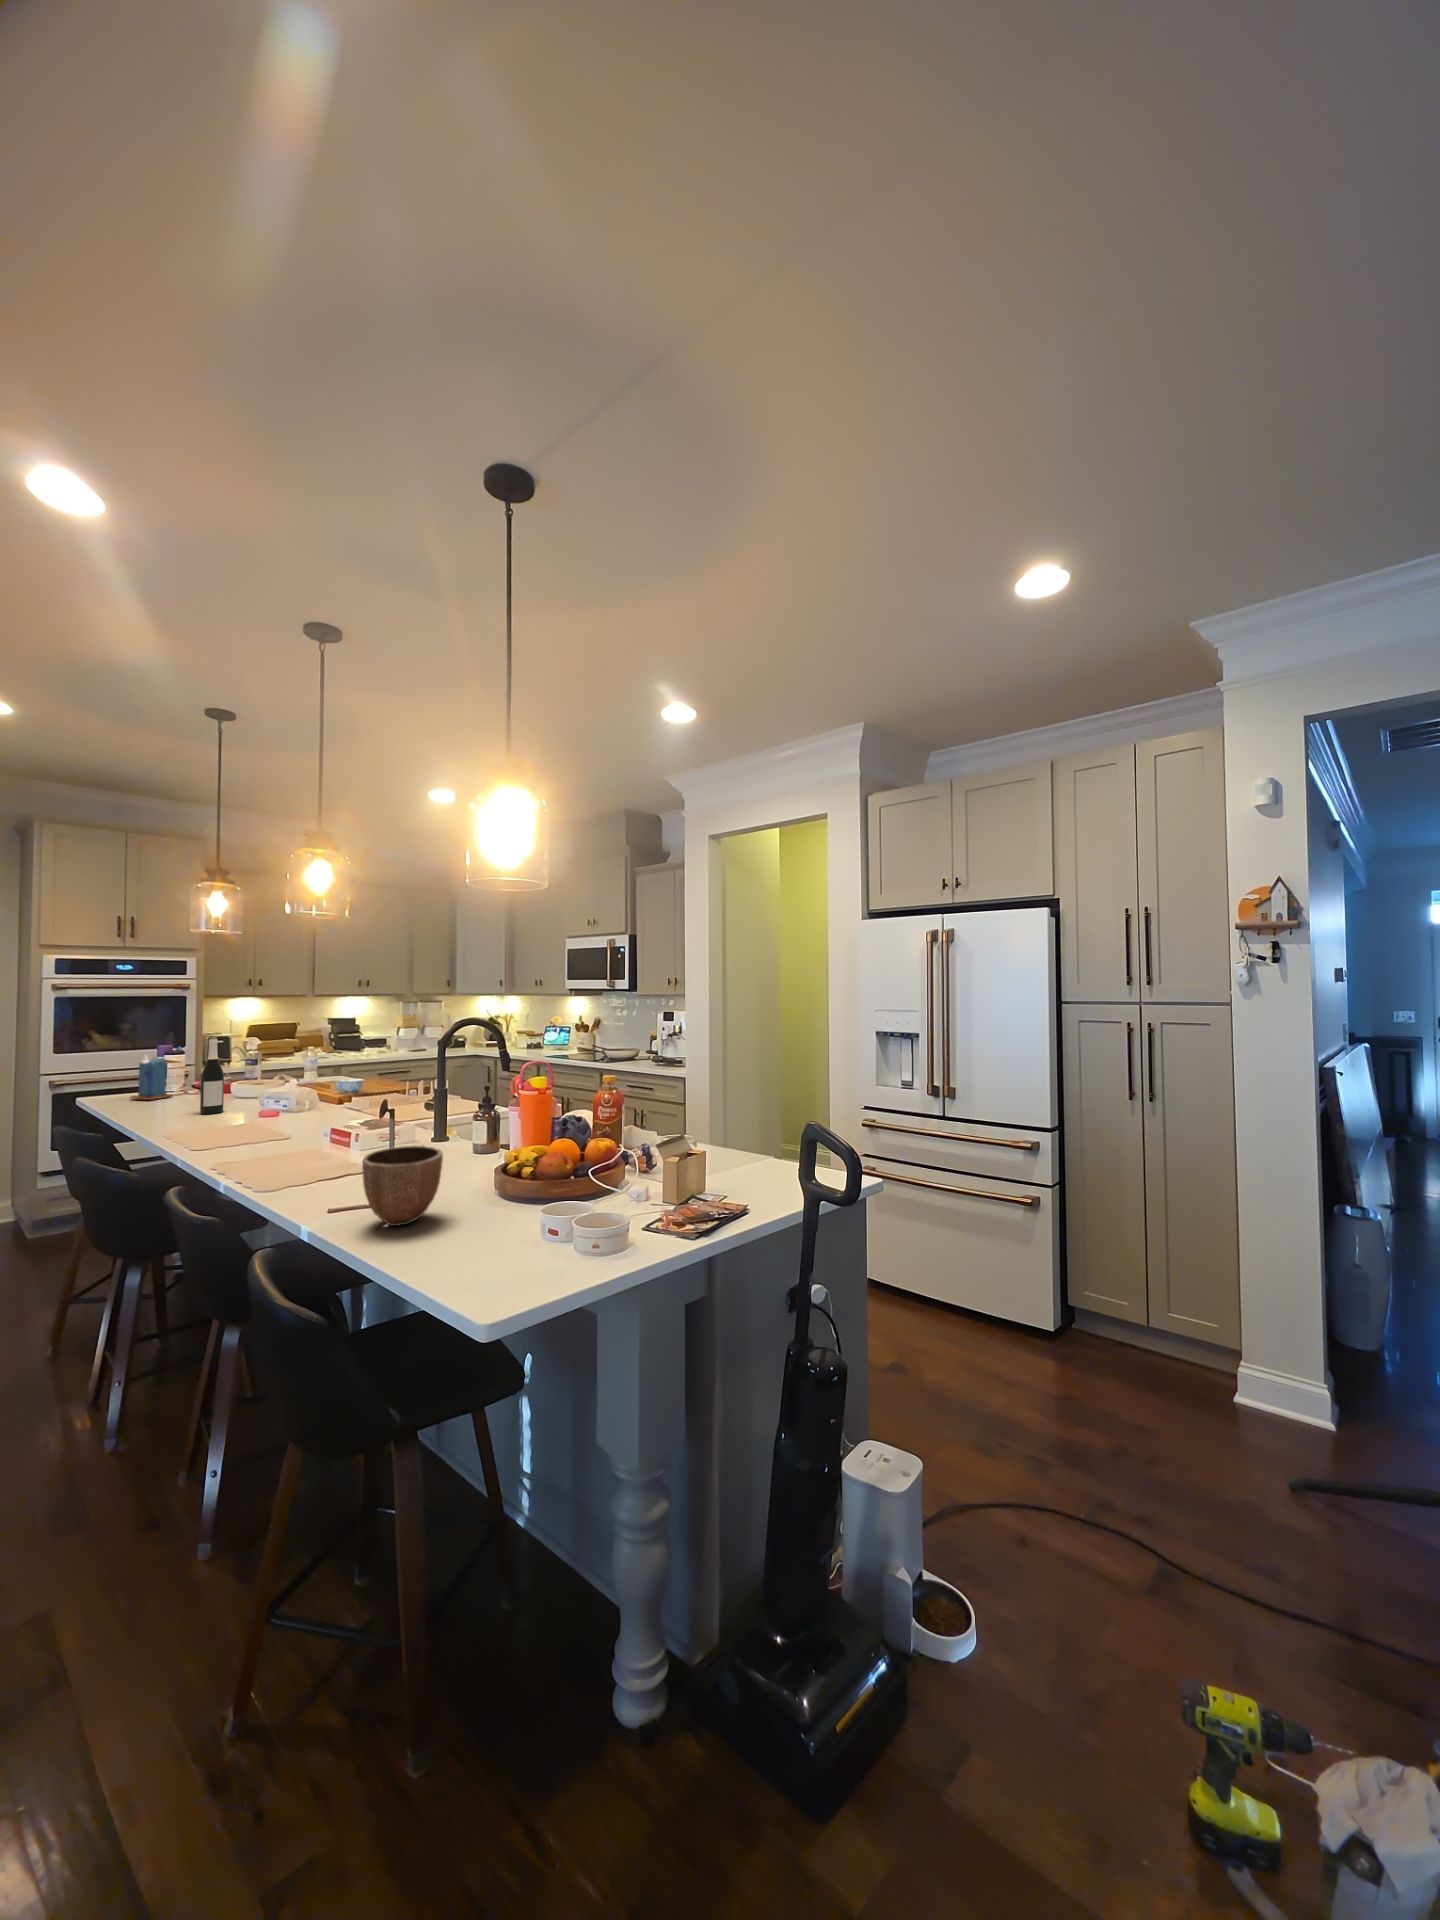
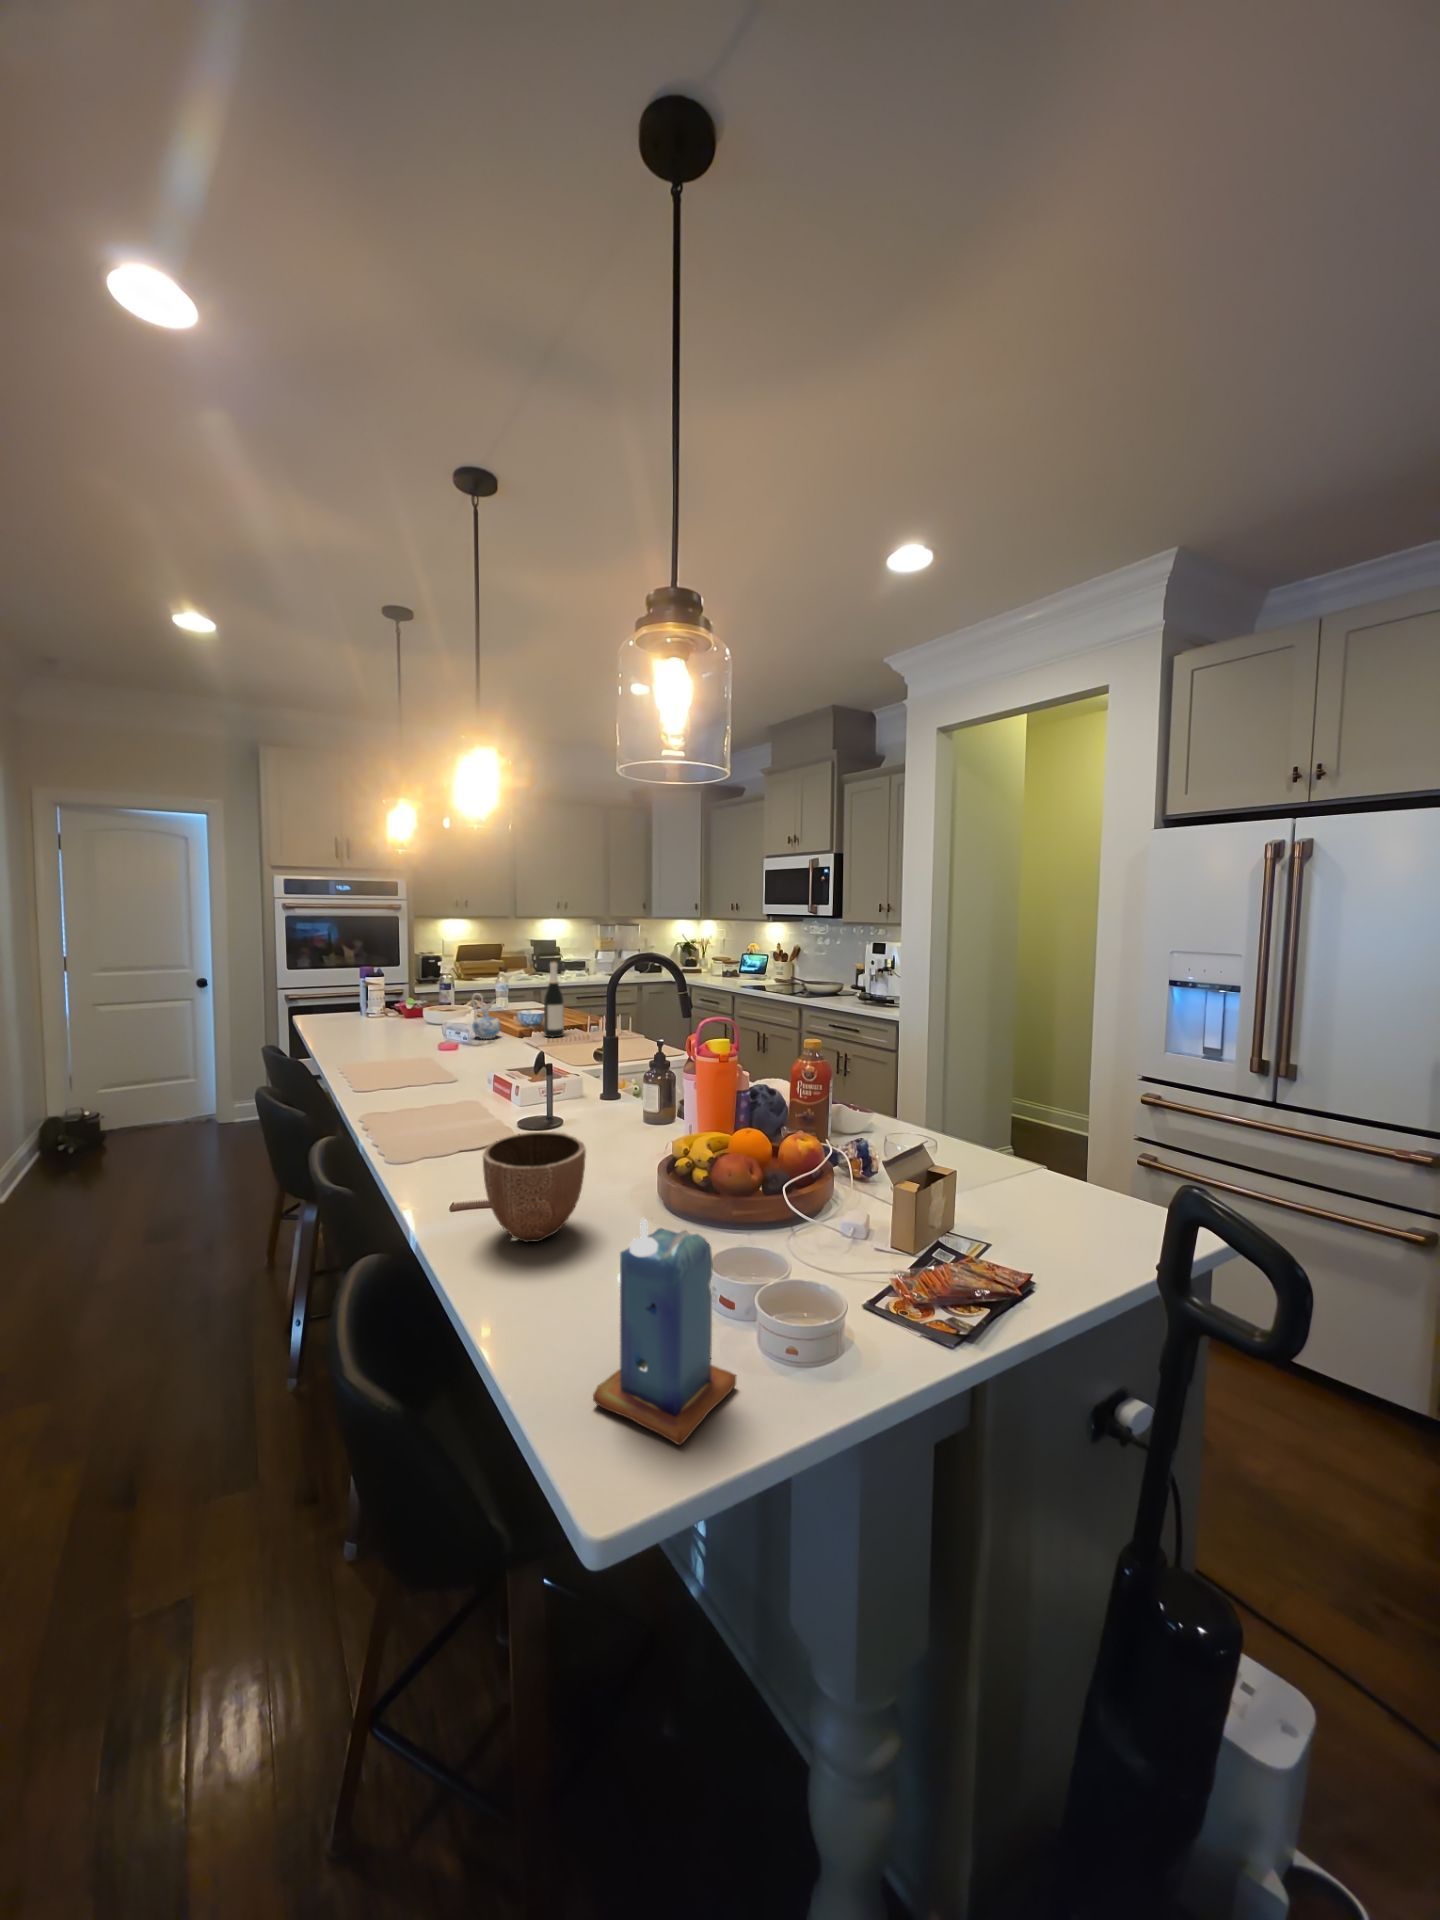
wine bottle: present [200,1038,224,1114] -> present [544,962,564,1037]
candle: present [131,1057,173,1100] -> present [593,1219,736,1445]
ceramic pitcher: none [291,1063,320,1106] -> present [472,993,501,1039]

